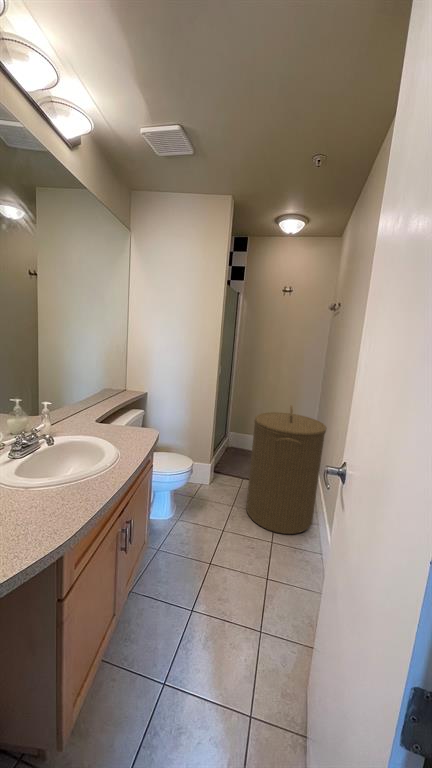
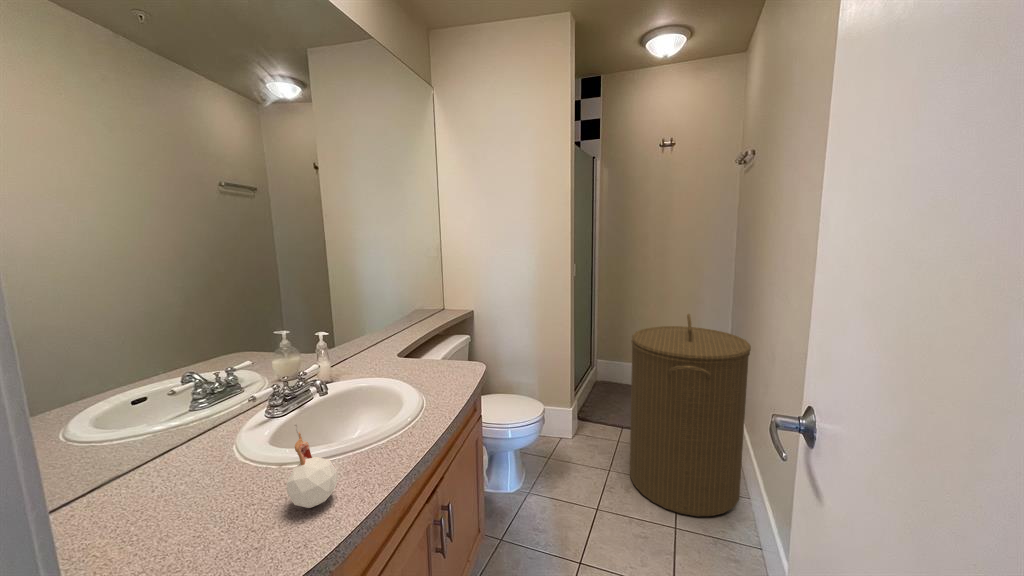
candle: none [35,461,69,514] -> present [287,424,337,508]

